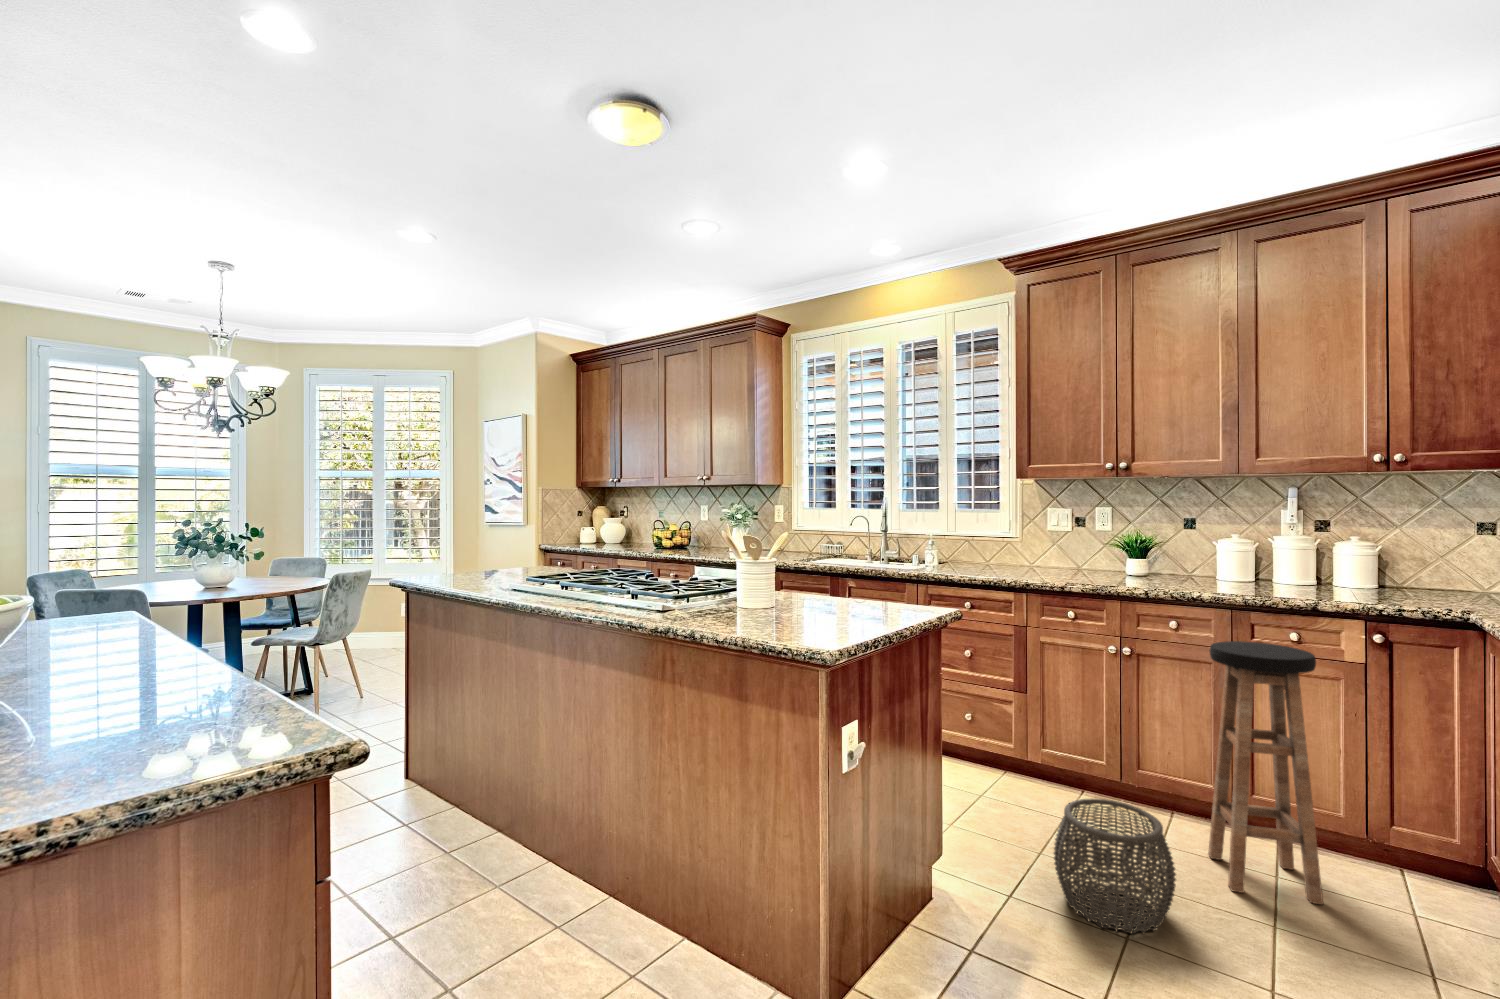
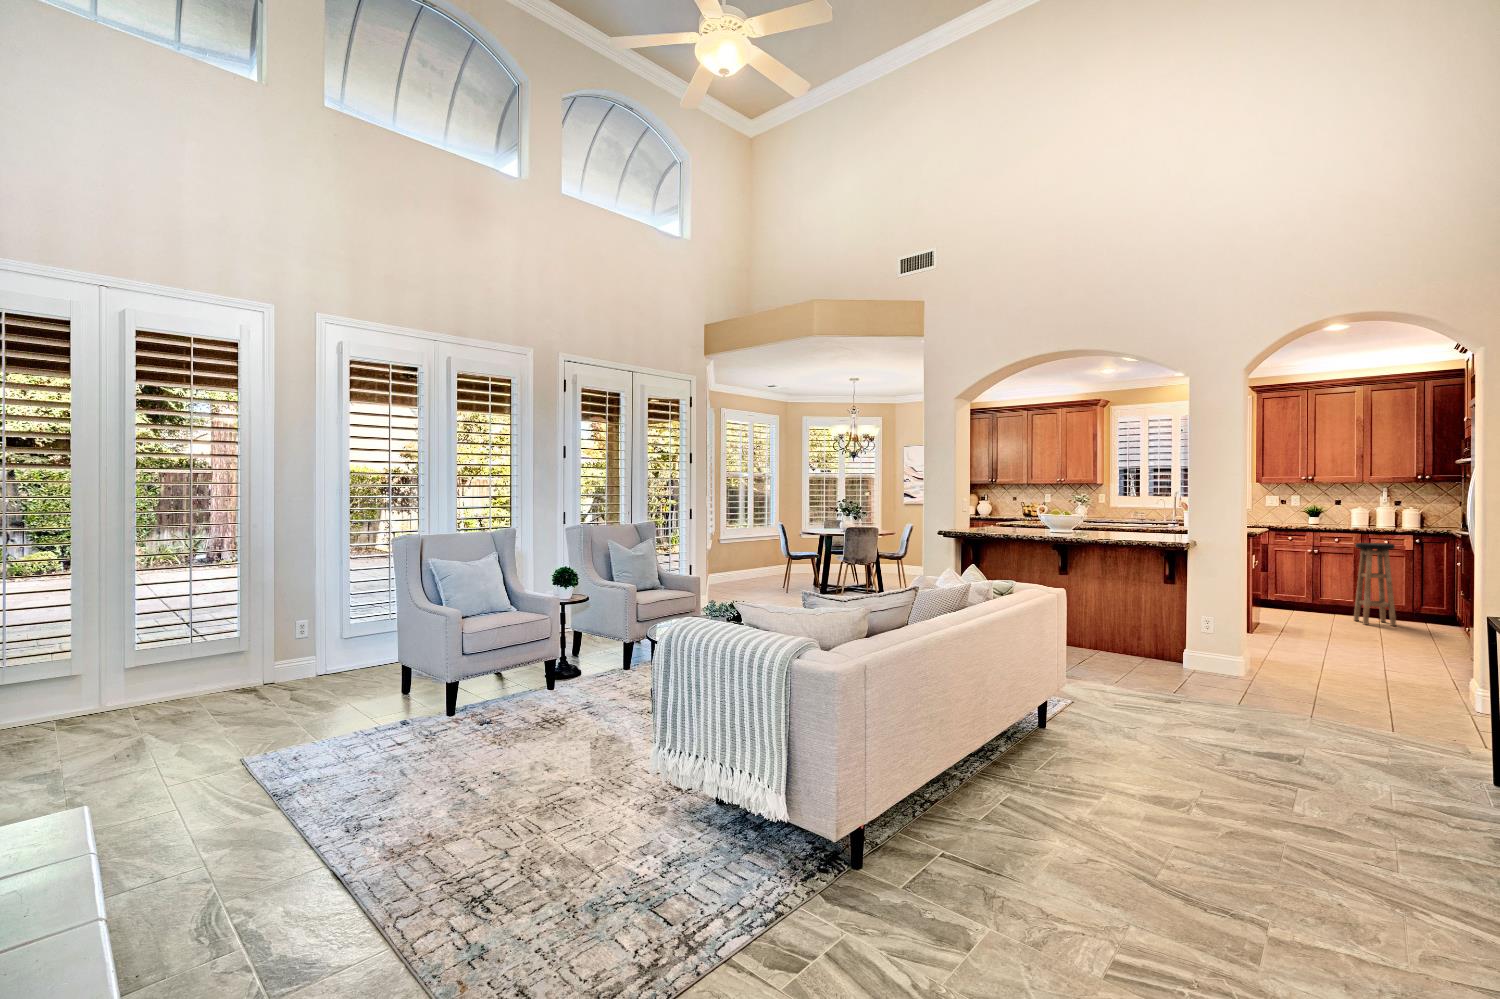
woven basket: present [1054,799,1176,933] -> none [1302,594,1348,628]

